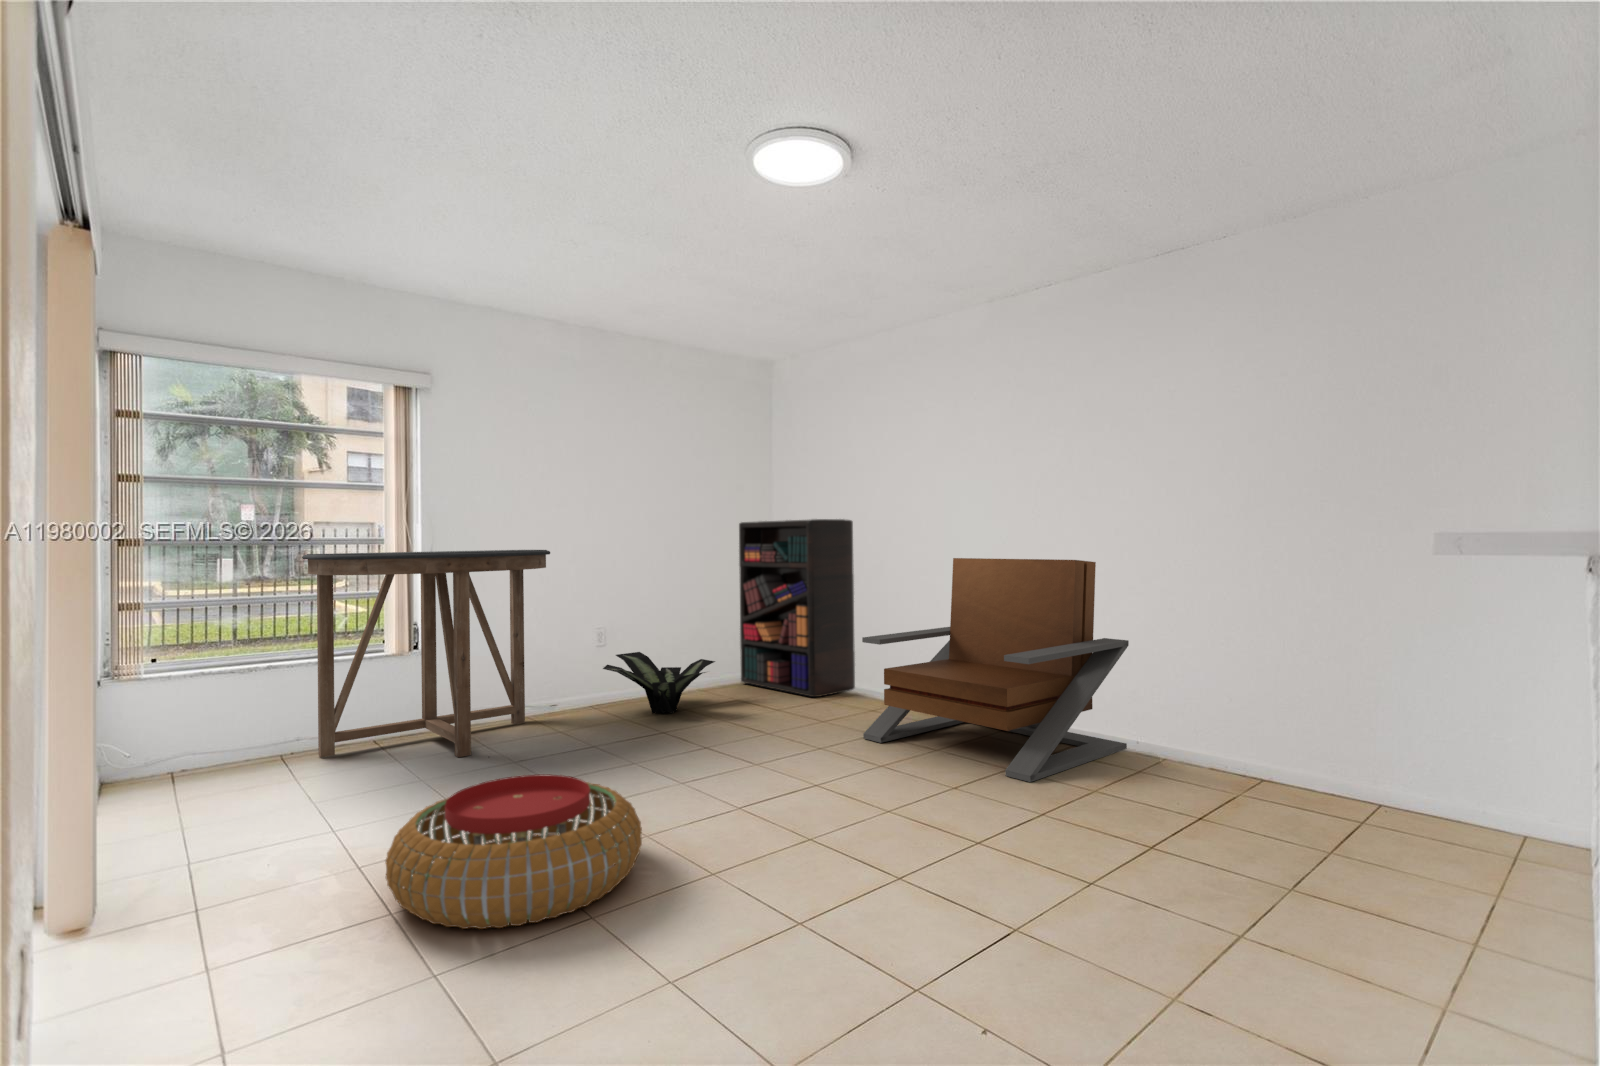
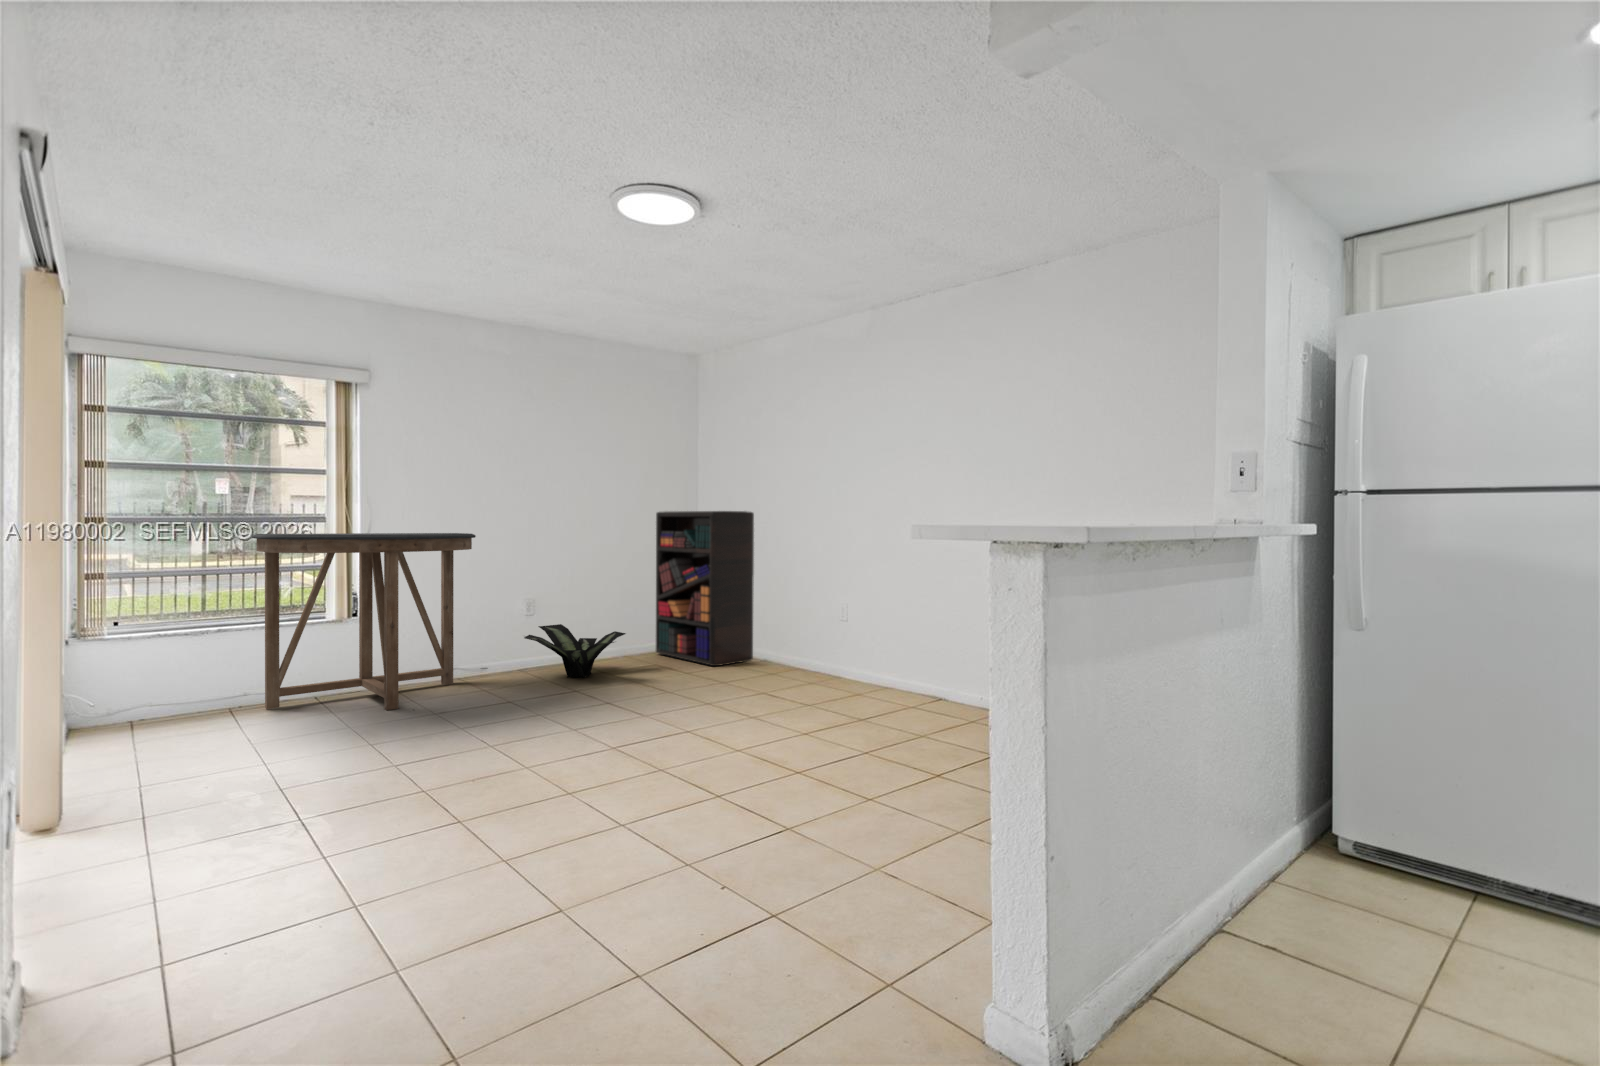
lounge chair: present [862,558,1129,782] -> none [739,547,958,733]
pouf: present [385,775,642,929] -> none [298,718,513,831]

